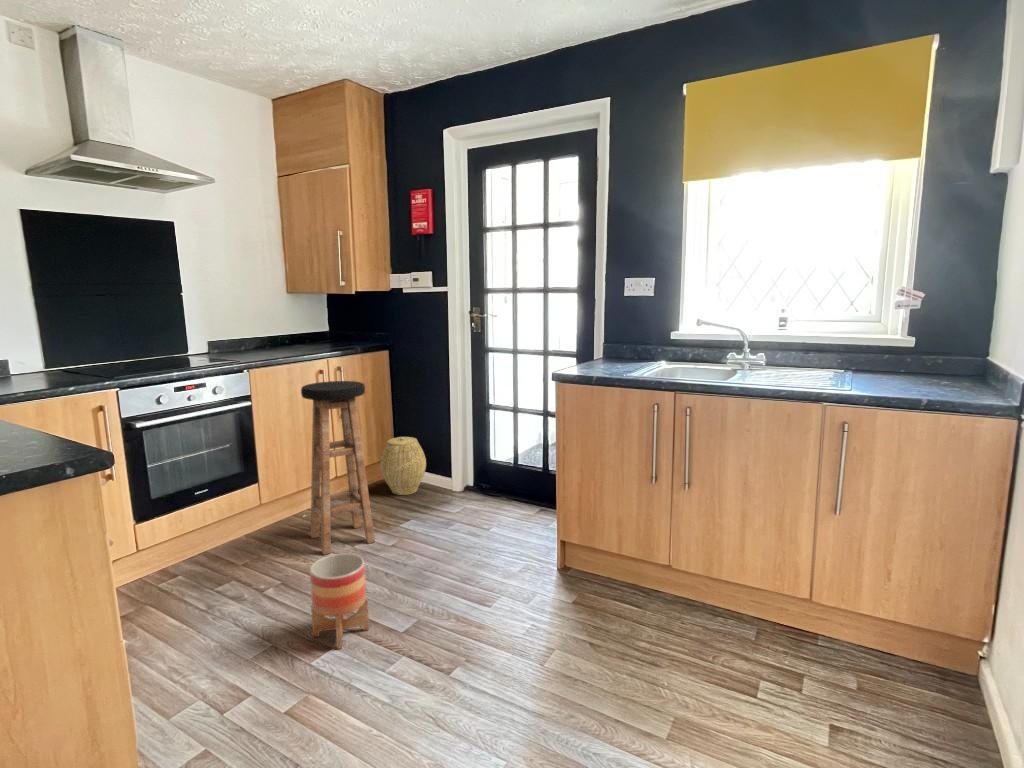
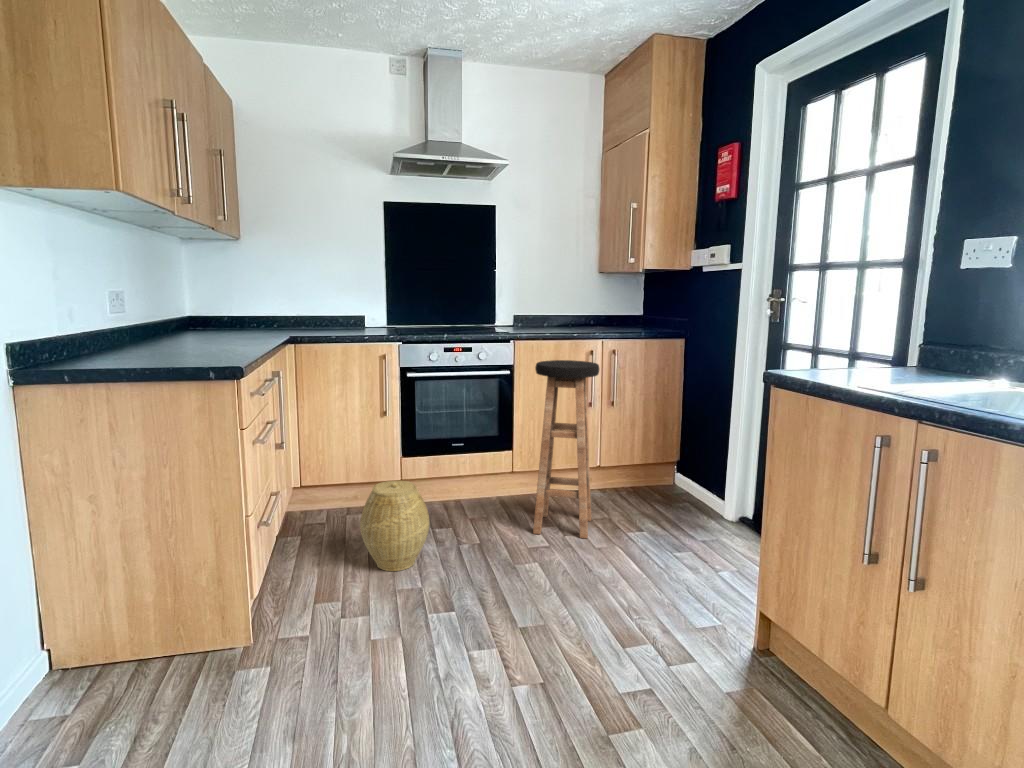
woven basket: present [381,437,426,495] -> present [360,481,429,571]
planter: present [310,553,369,649] -> none [448,524,501,615]

